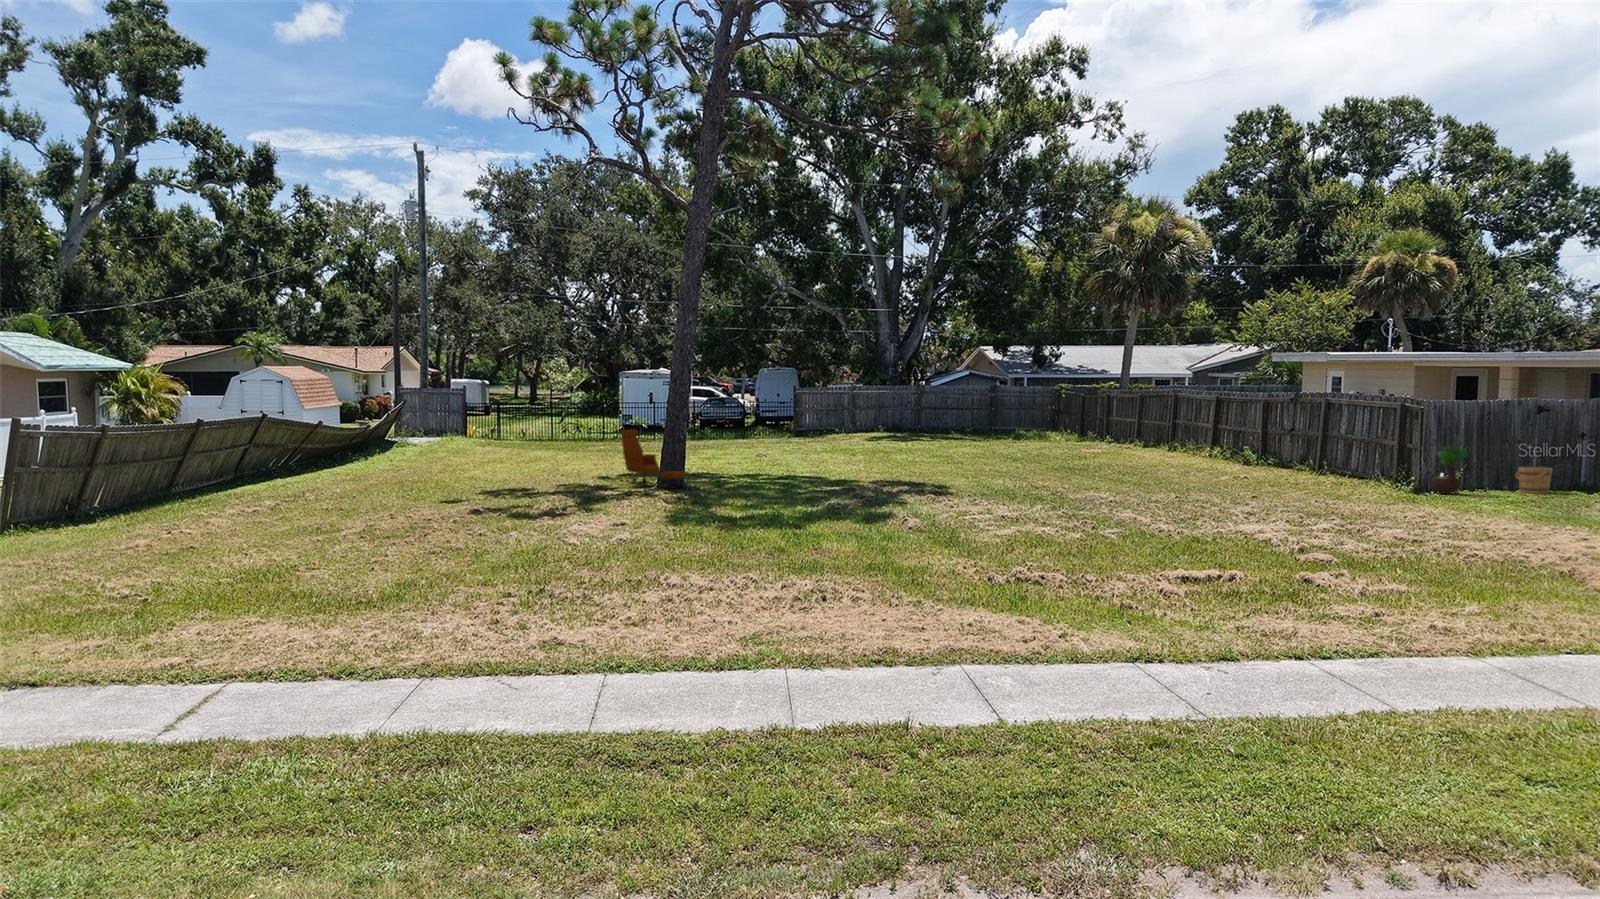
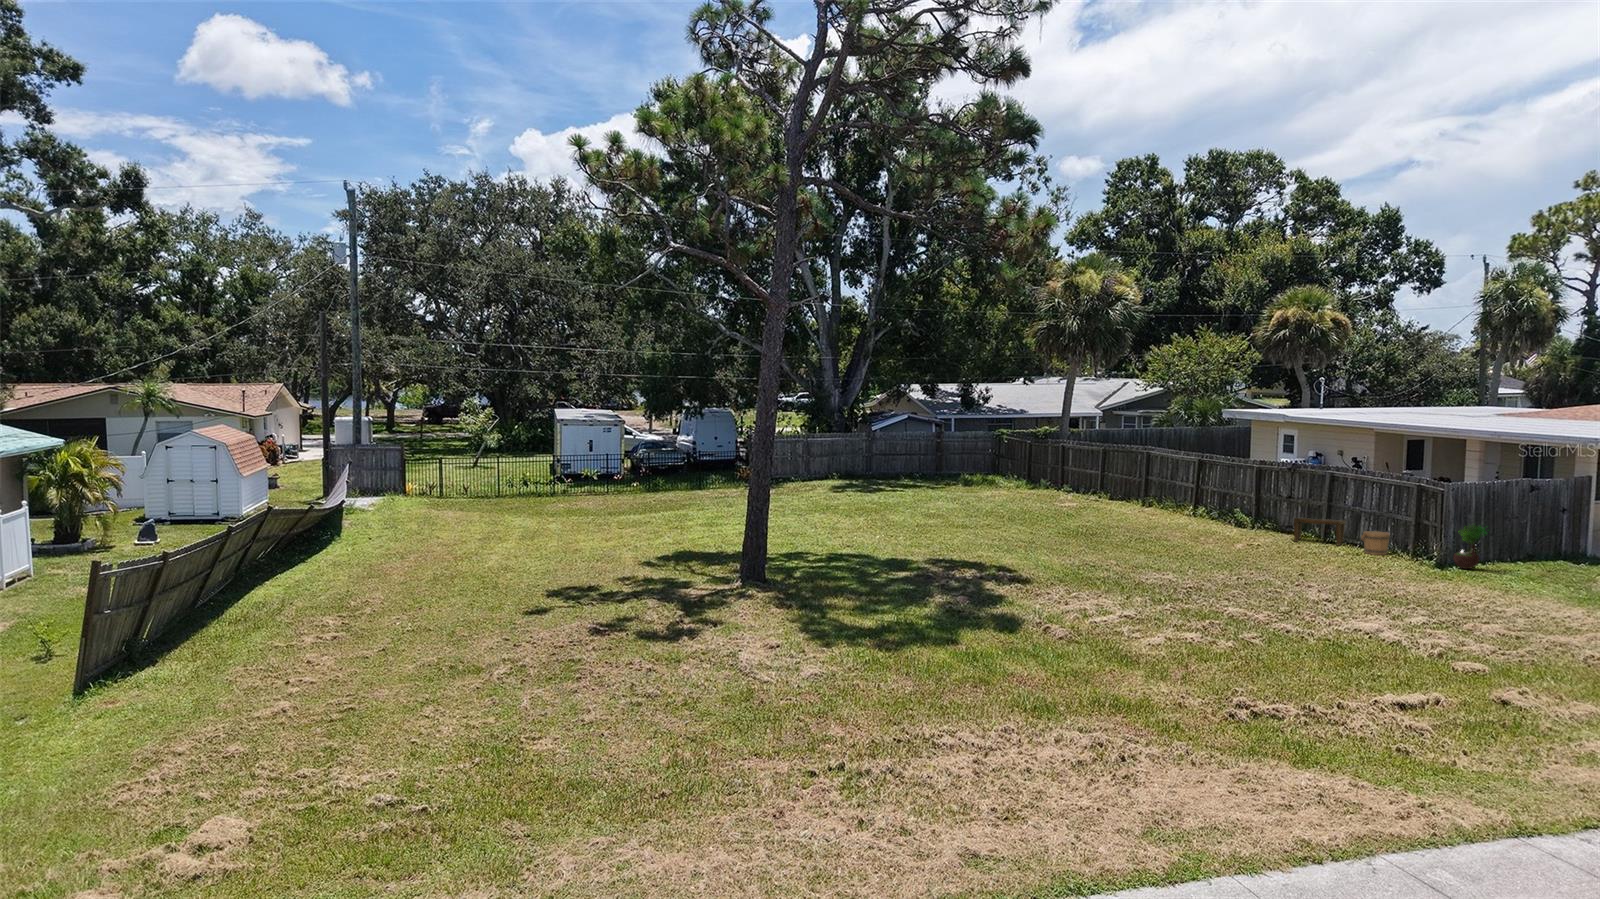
lounge chair: present [620,429,685,489] -> none [684,519,758,586]
bench: none [1285,449,1342,477] -> present [1294,518,1346,546]
bucket: present [1516,467,1552,494] -> present [1361,531,1390,555]

